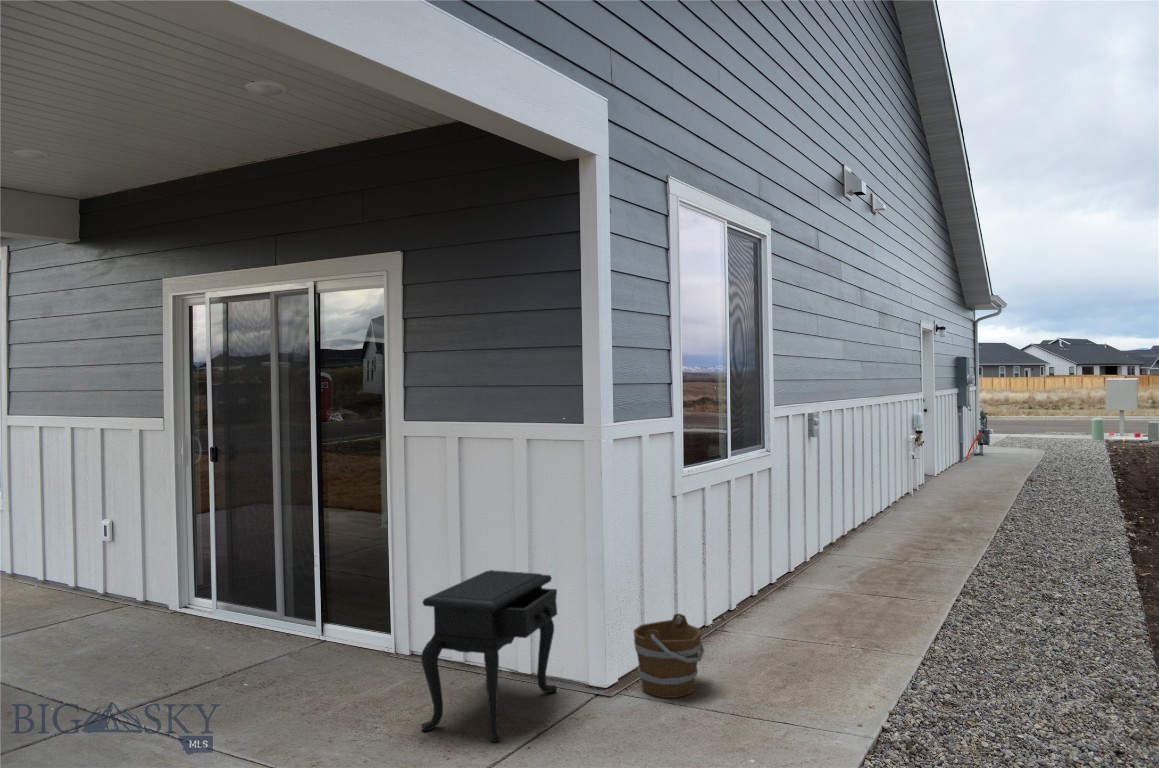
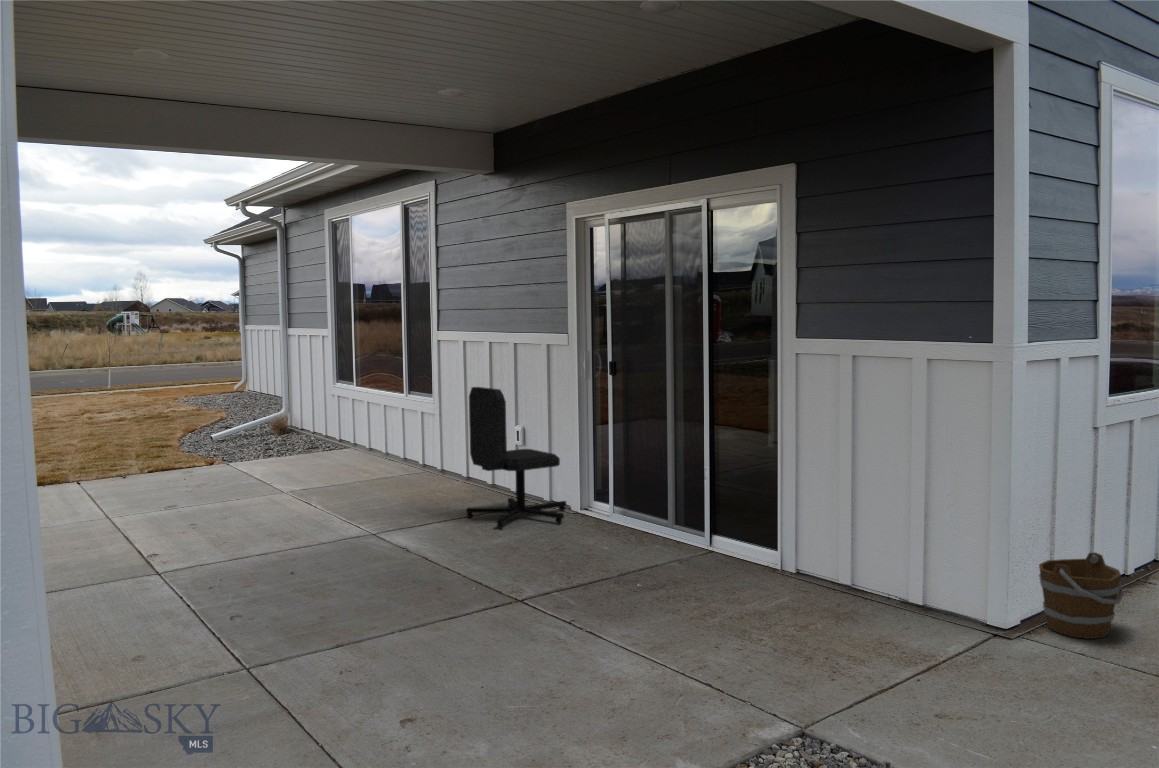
chair: none [31,479,162,644] -> present [467,387,566,528]
side table: present [421,570,557,742] -> none [811,490,953,651]

